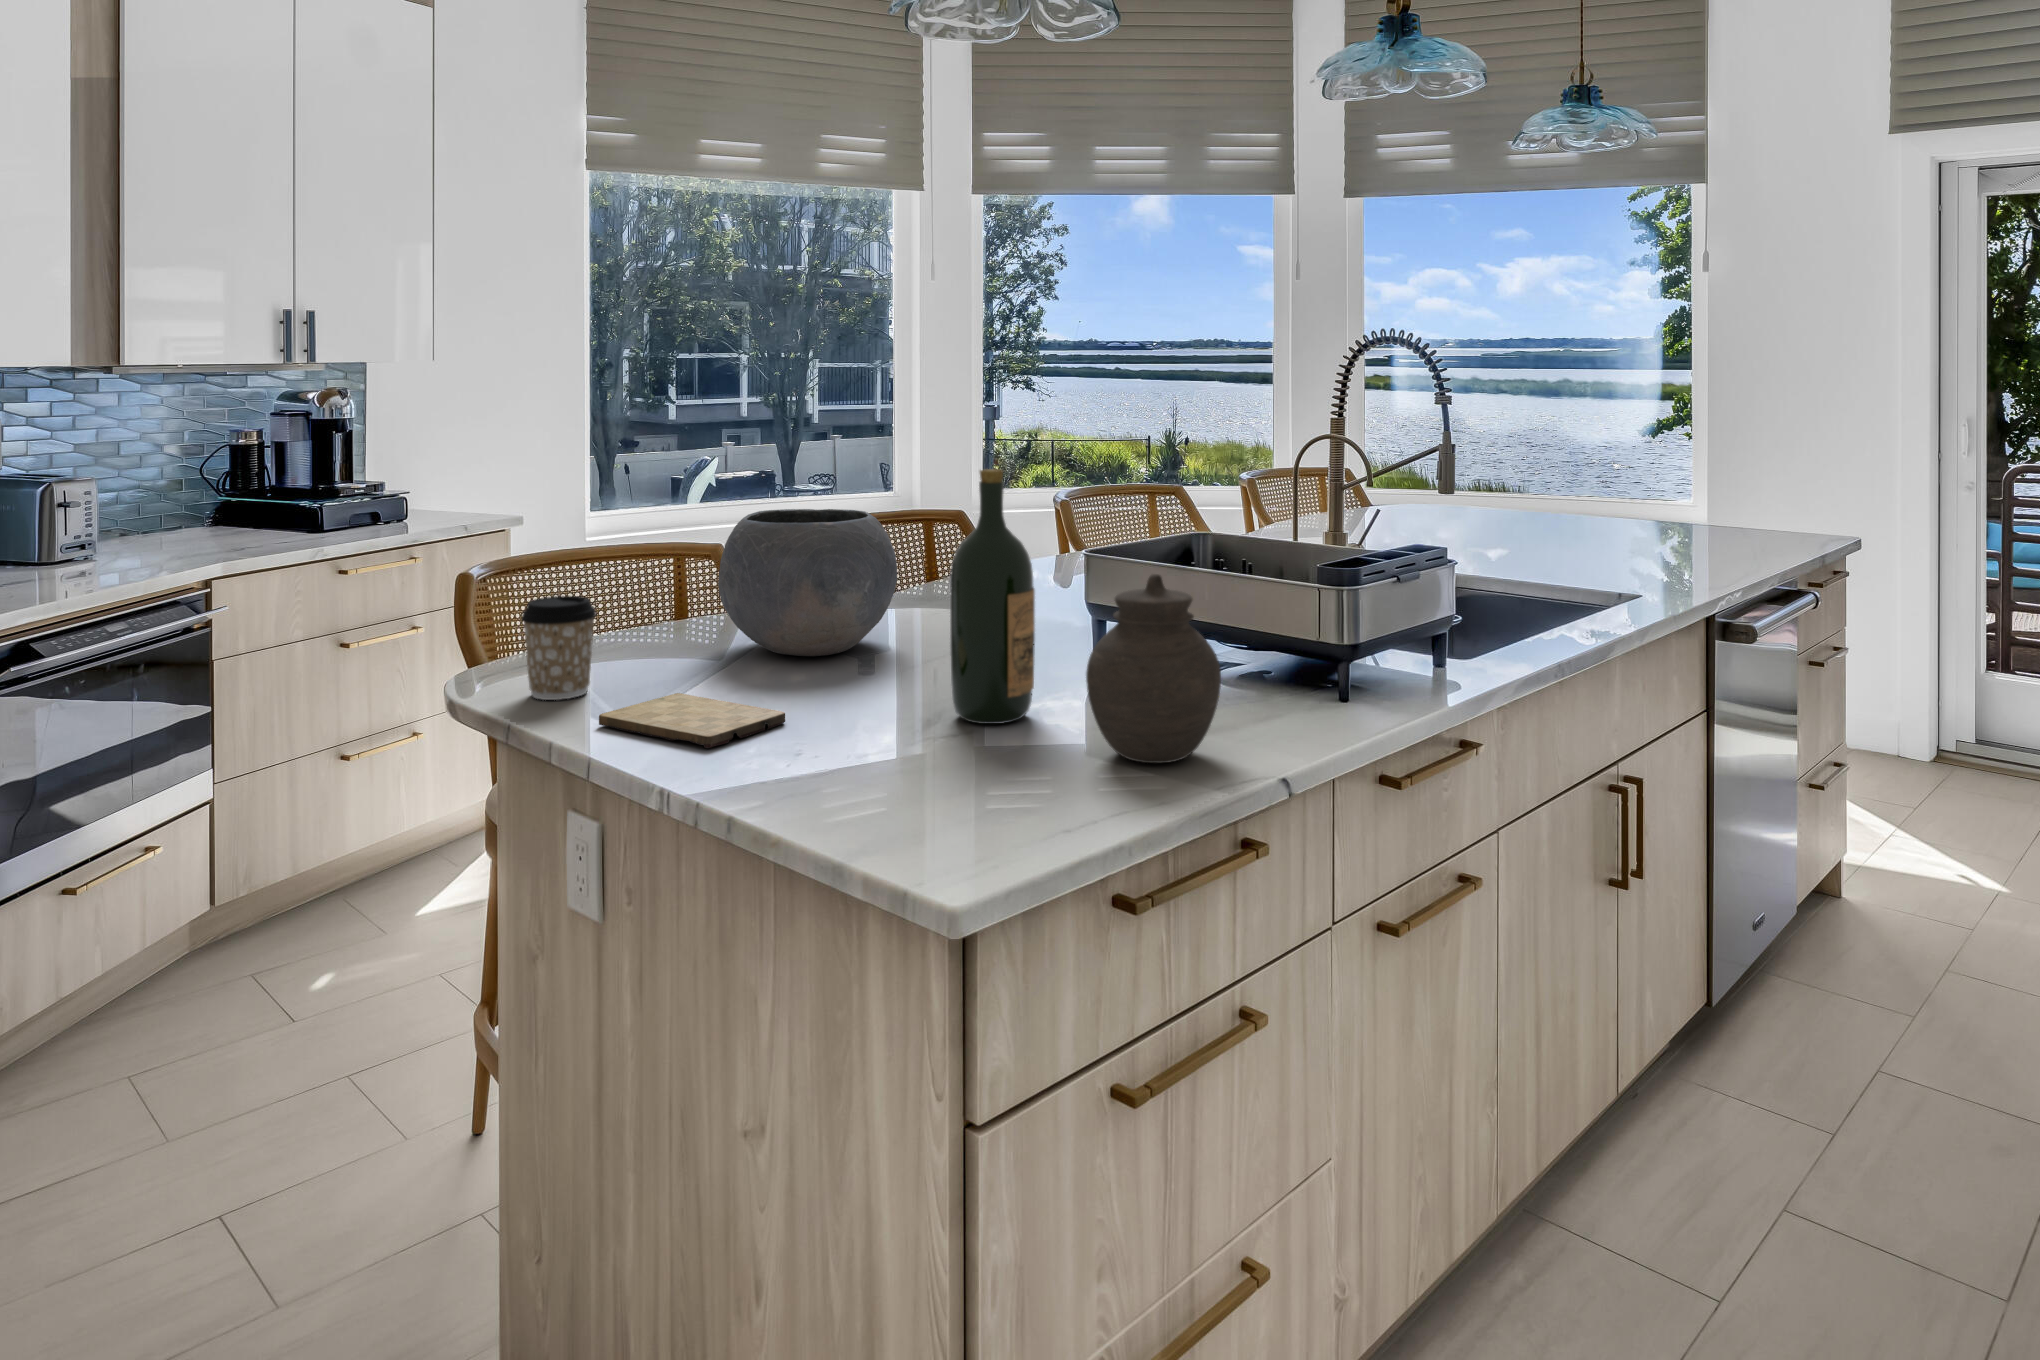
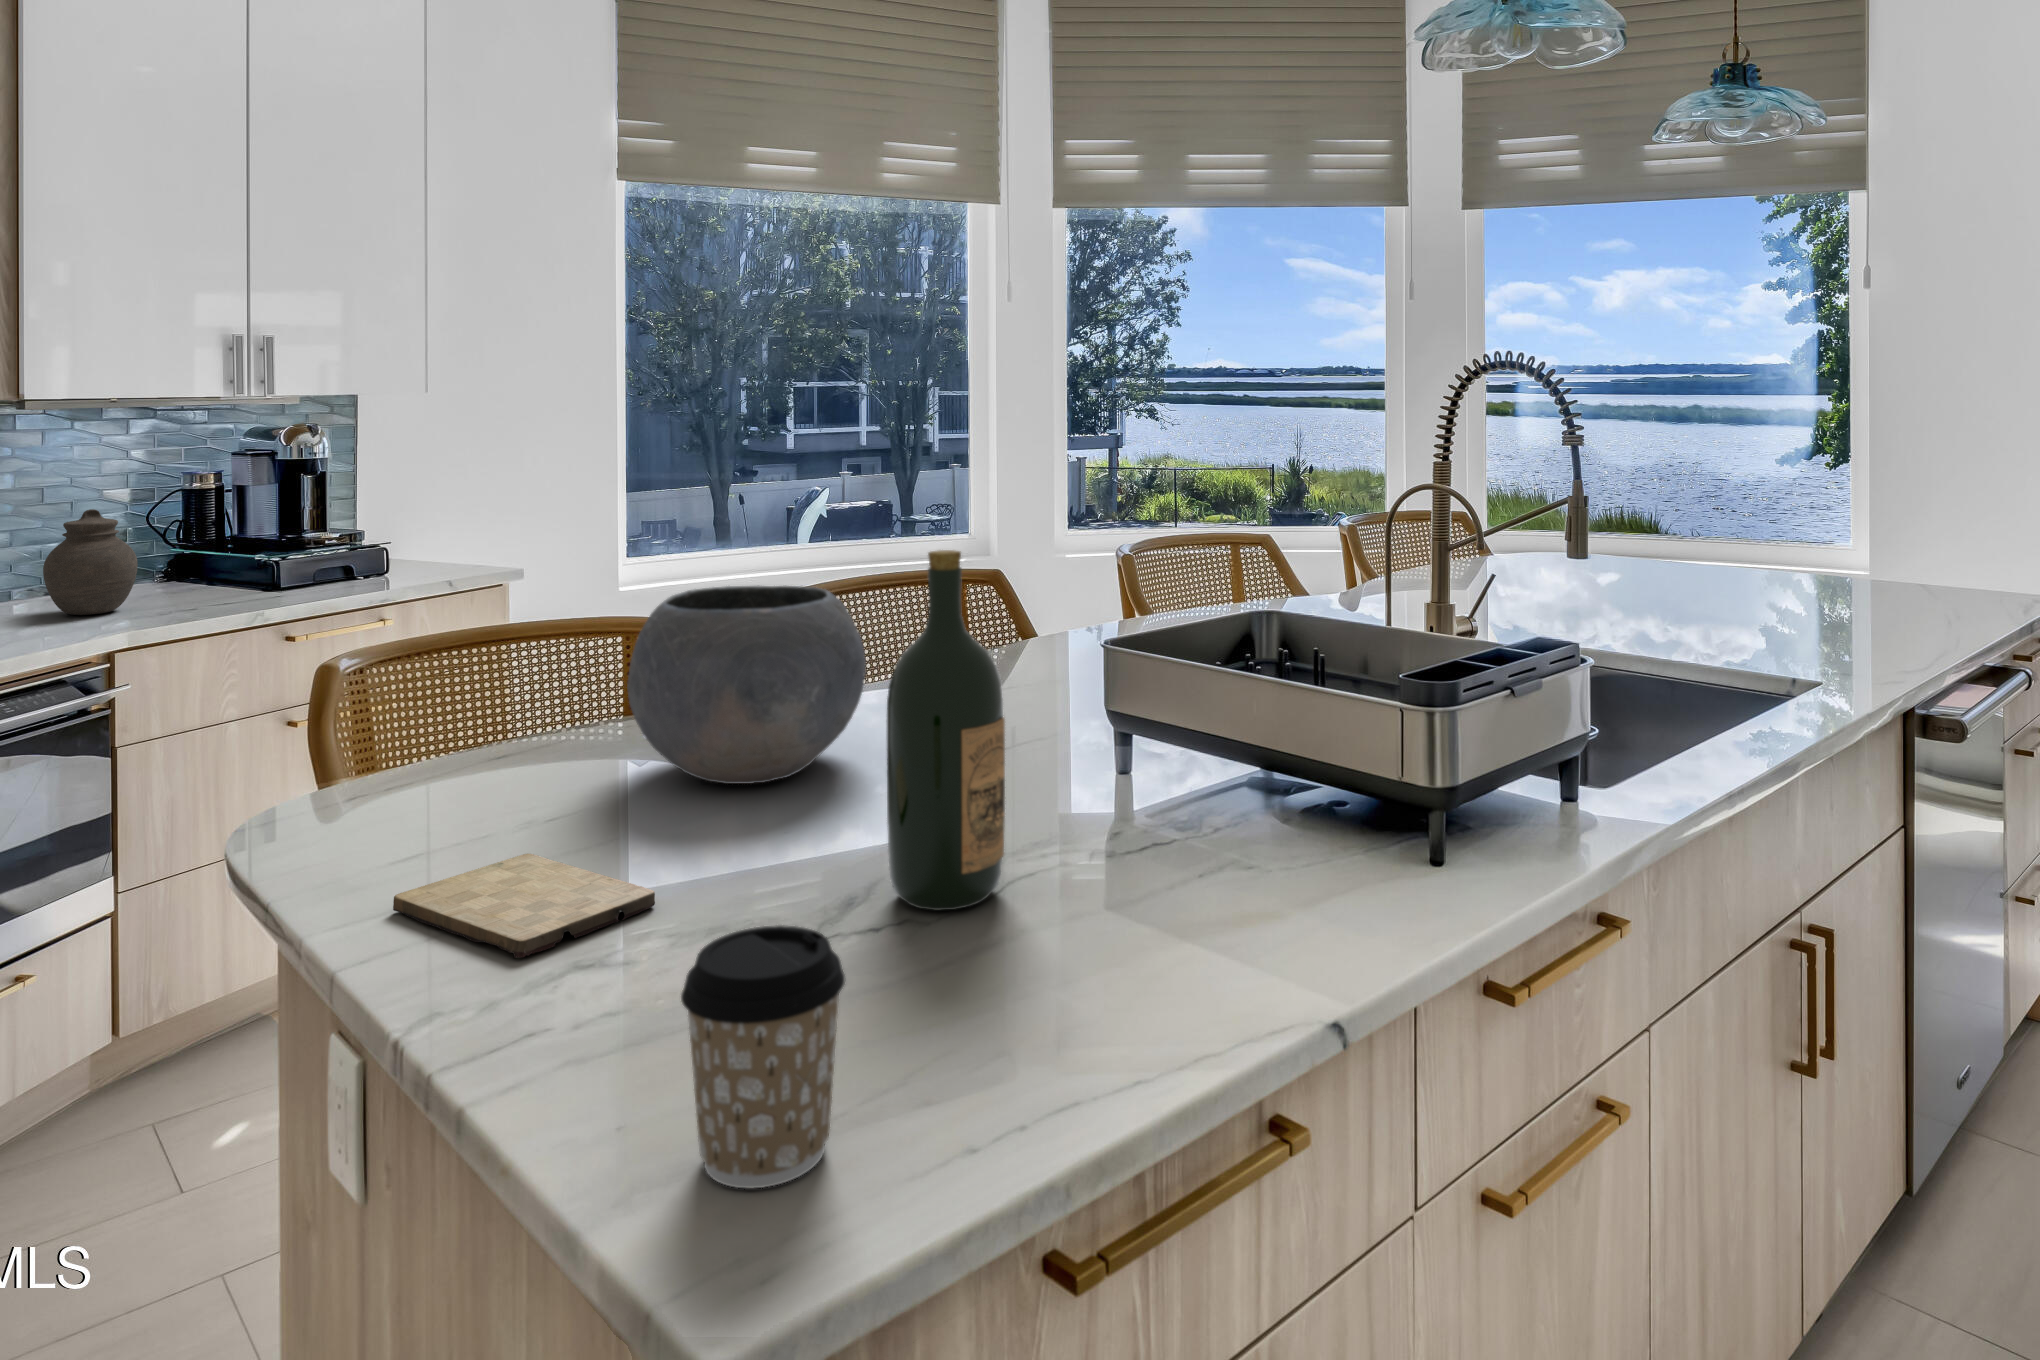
jar: present [1086,574,1221,763] -> present [43,509,138,615]
coffee cup: present [521,596,596,700] -> present [681,925,845,1188]

